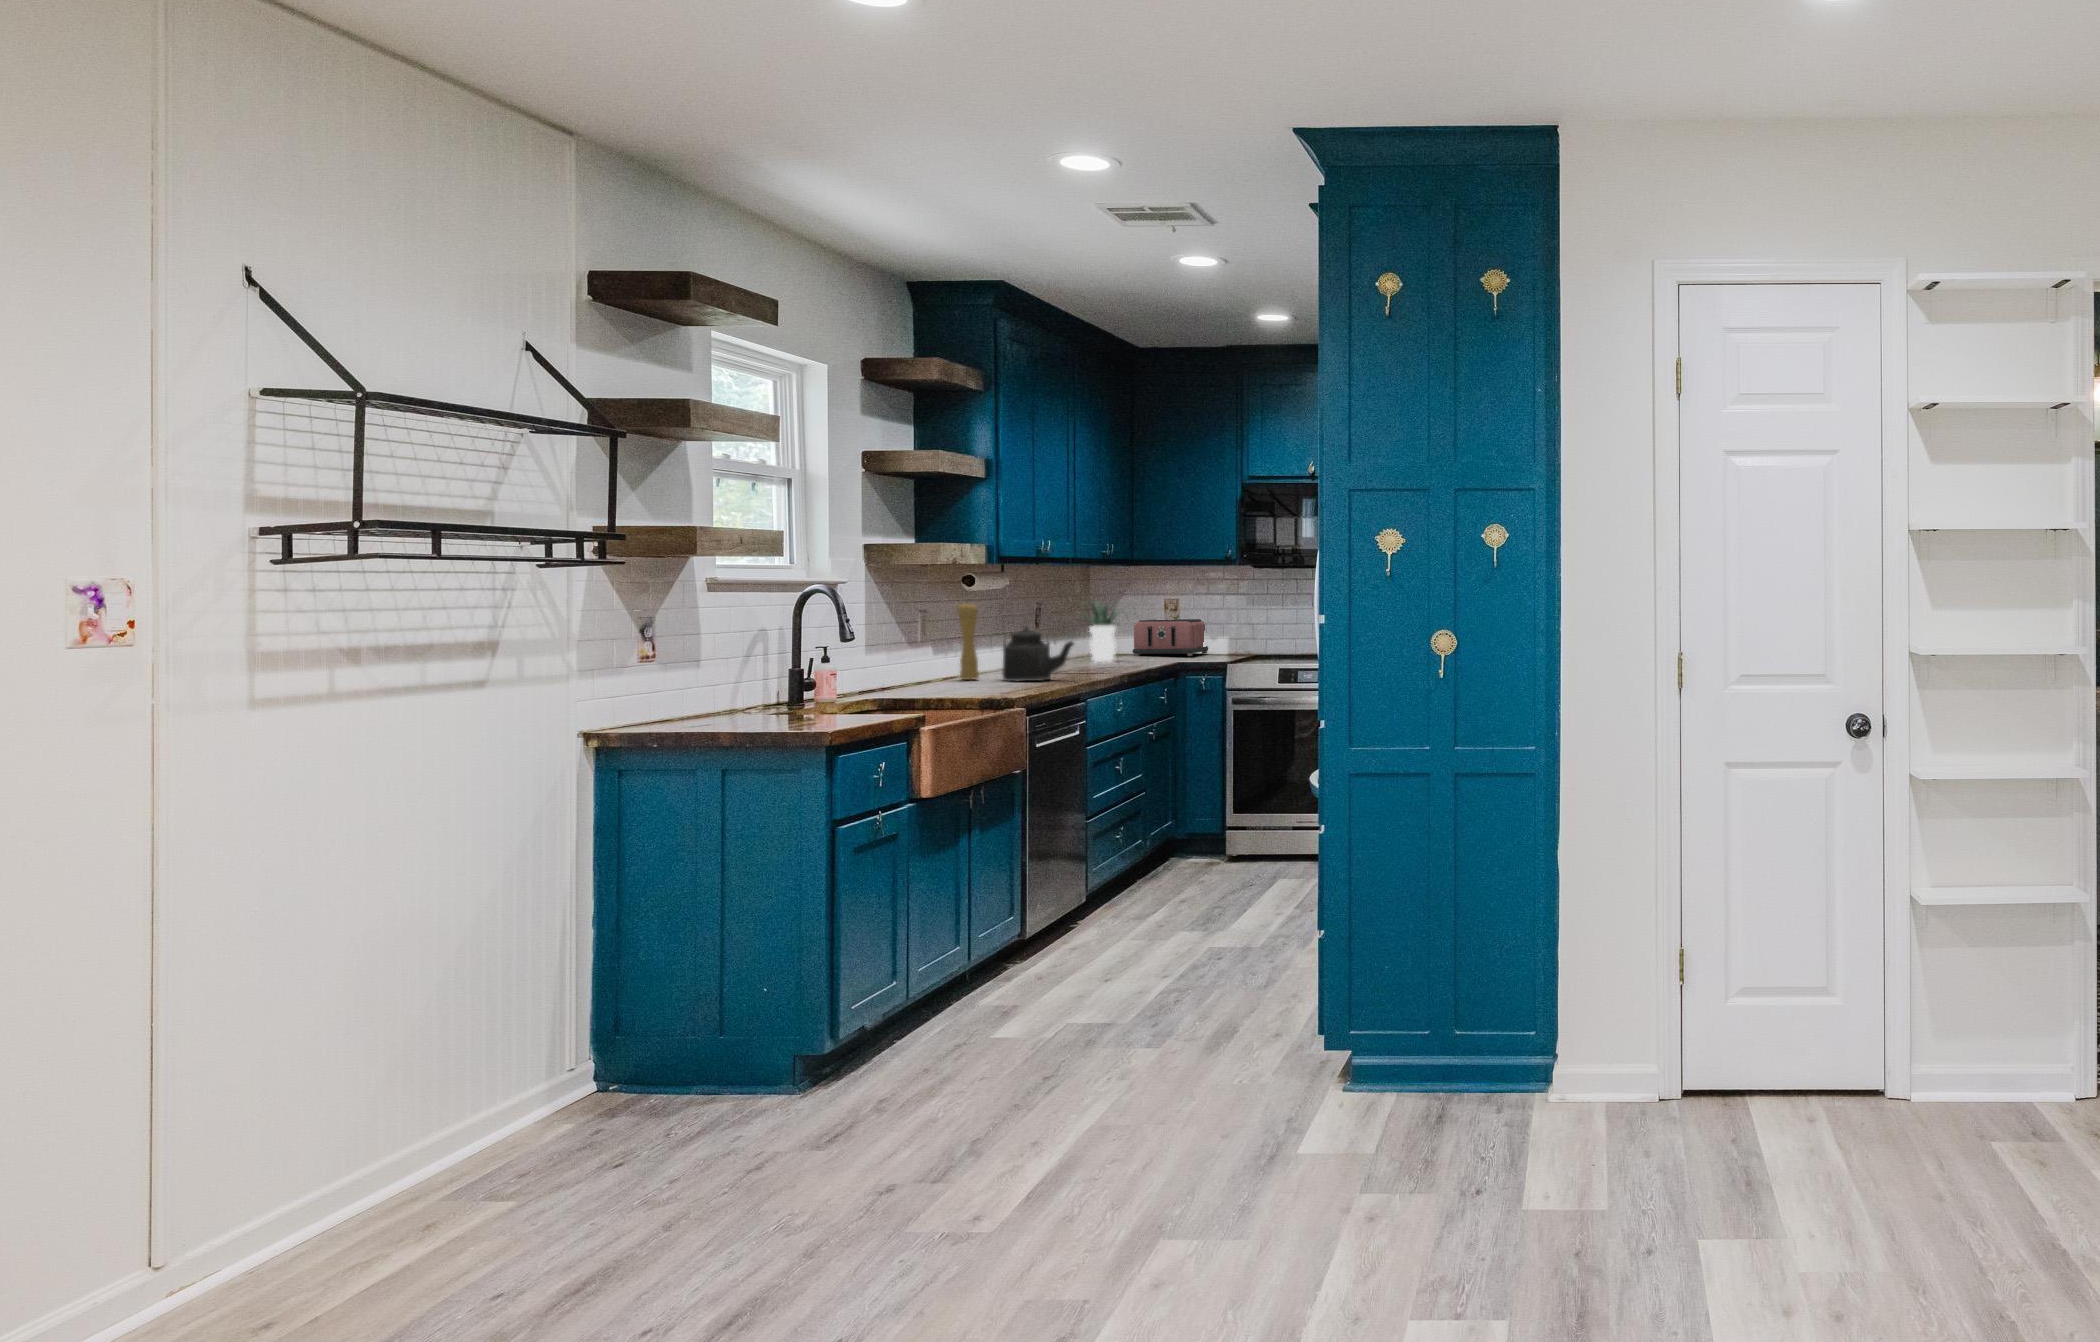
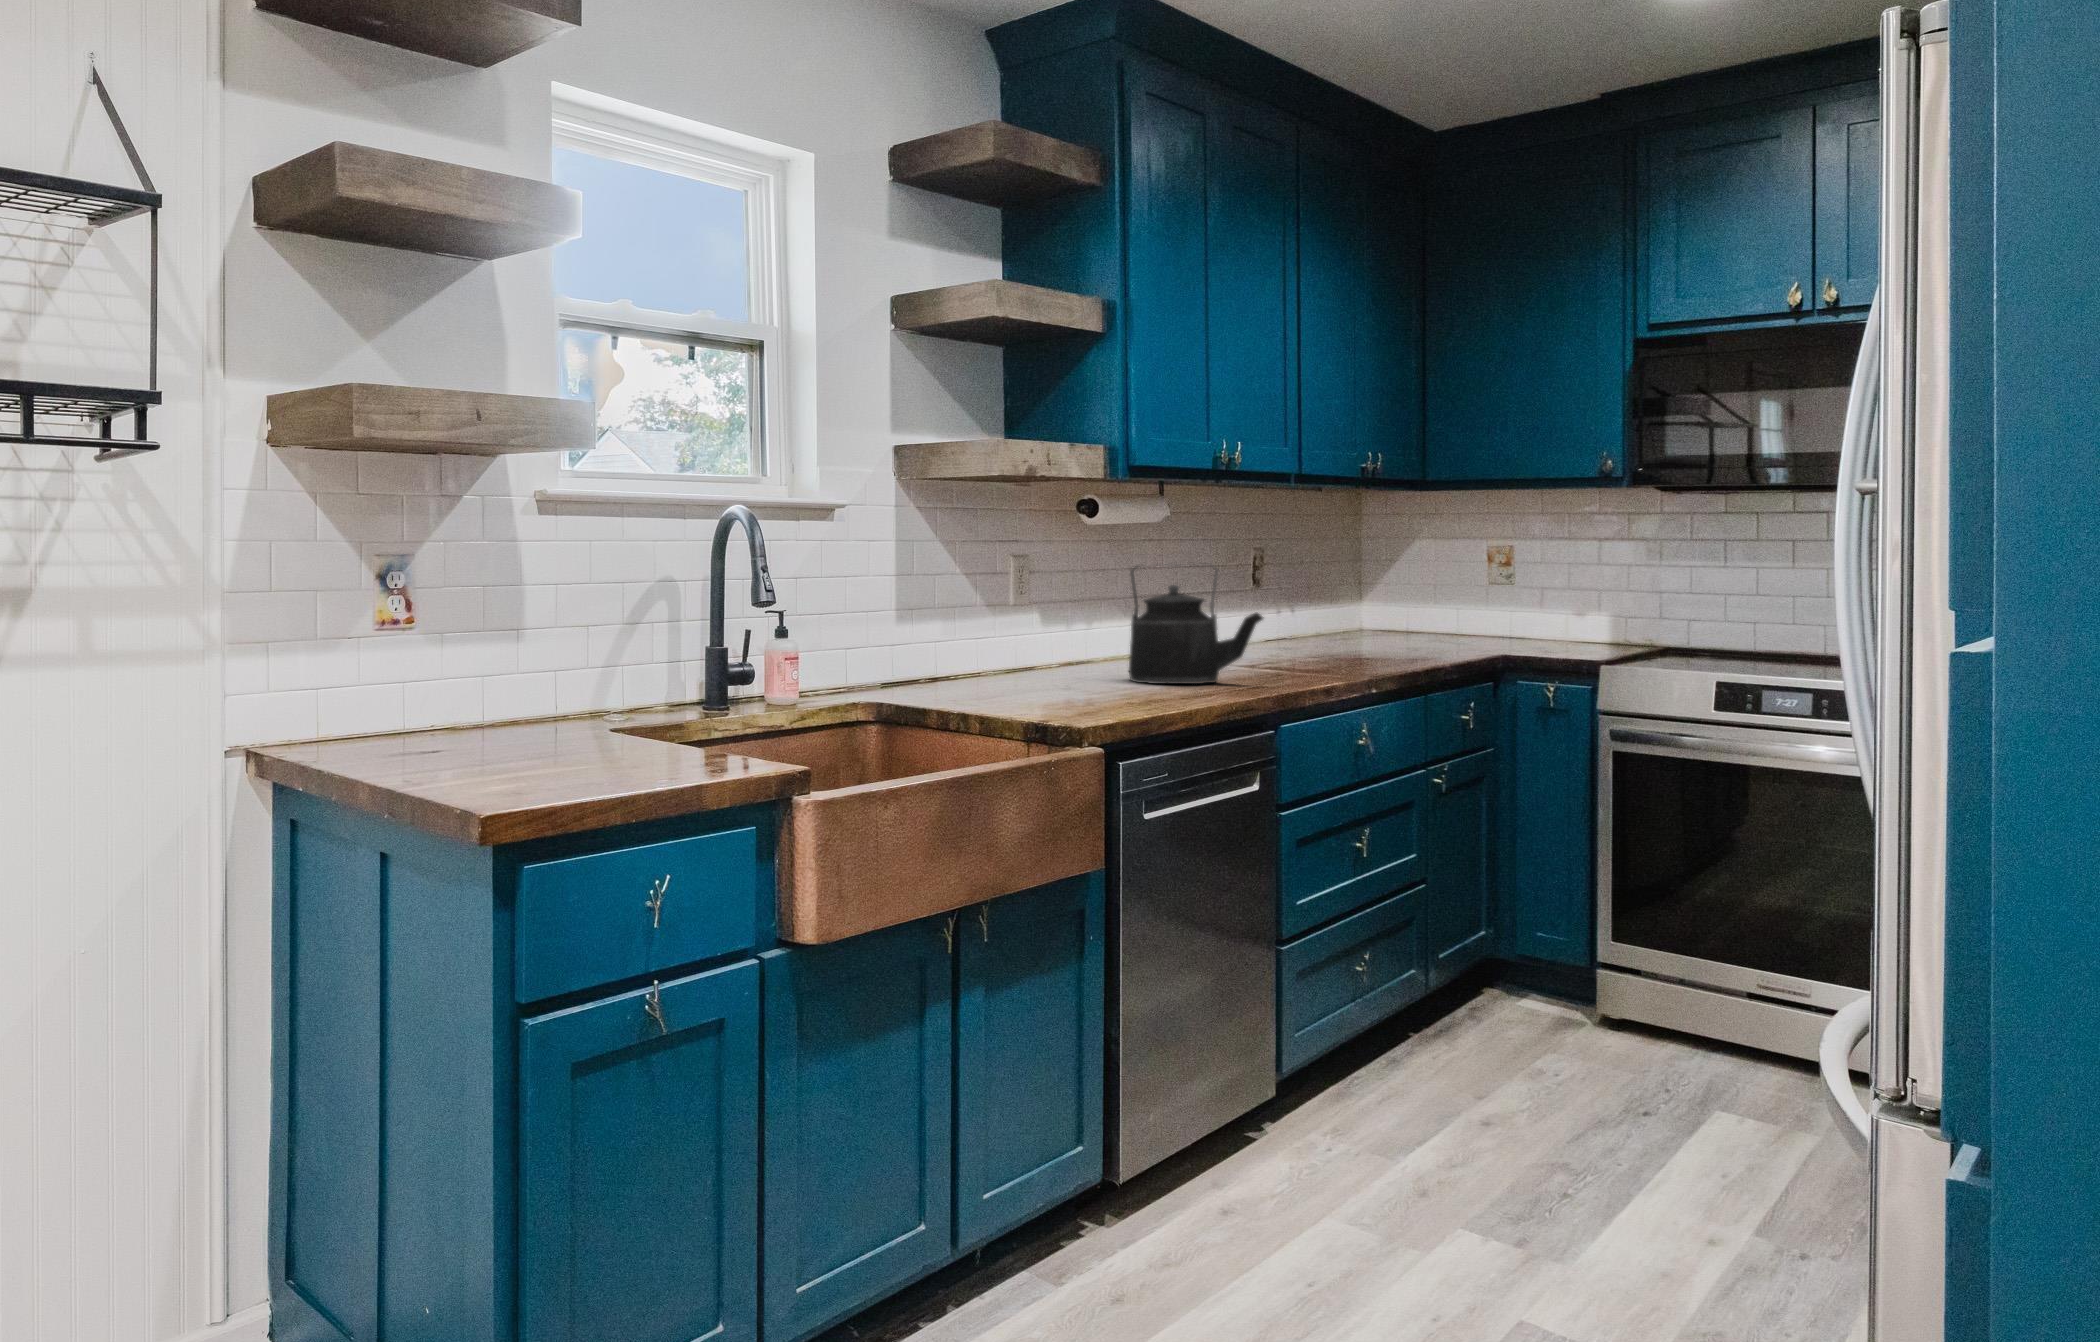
potted plant: present [1085,602,1124,662] -> none [1284,549,1426,652]
pepper mill: present [958,604,979,680] -> none [1055,546,1090,677]
toaster: present [1133,619,1208,656] -> none [1419,582,1570,645]

